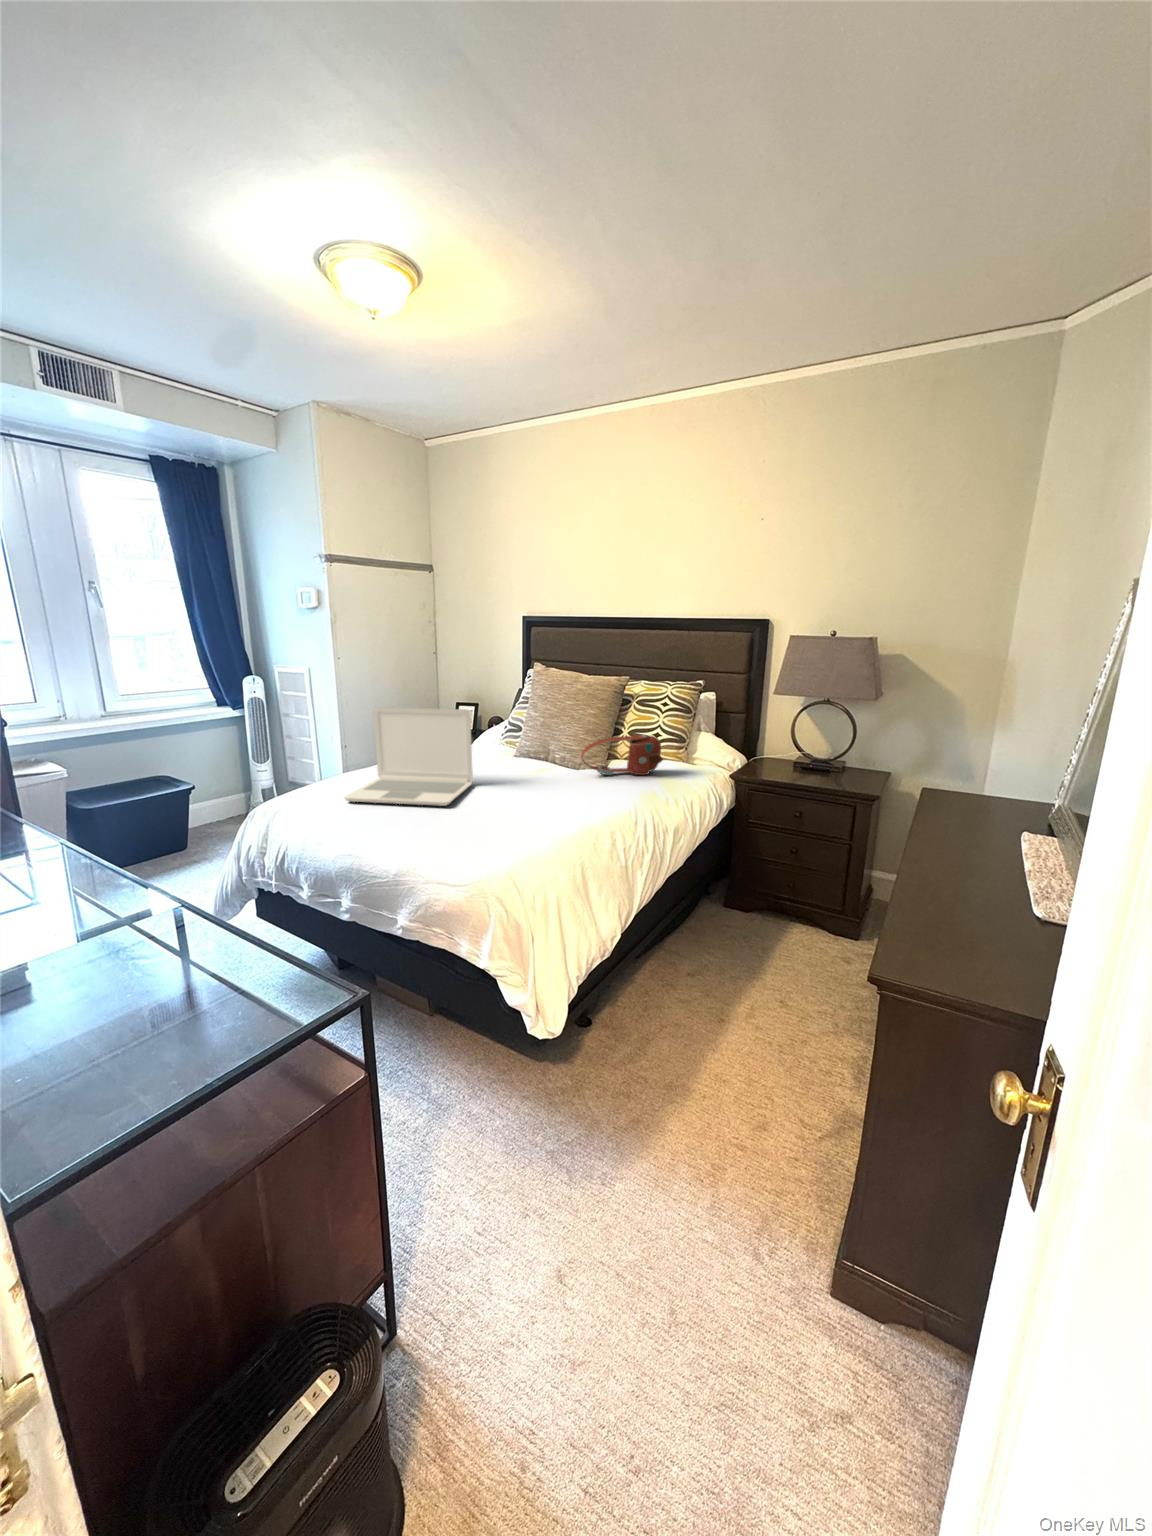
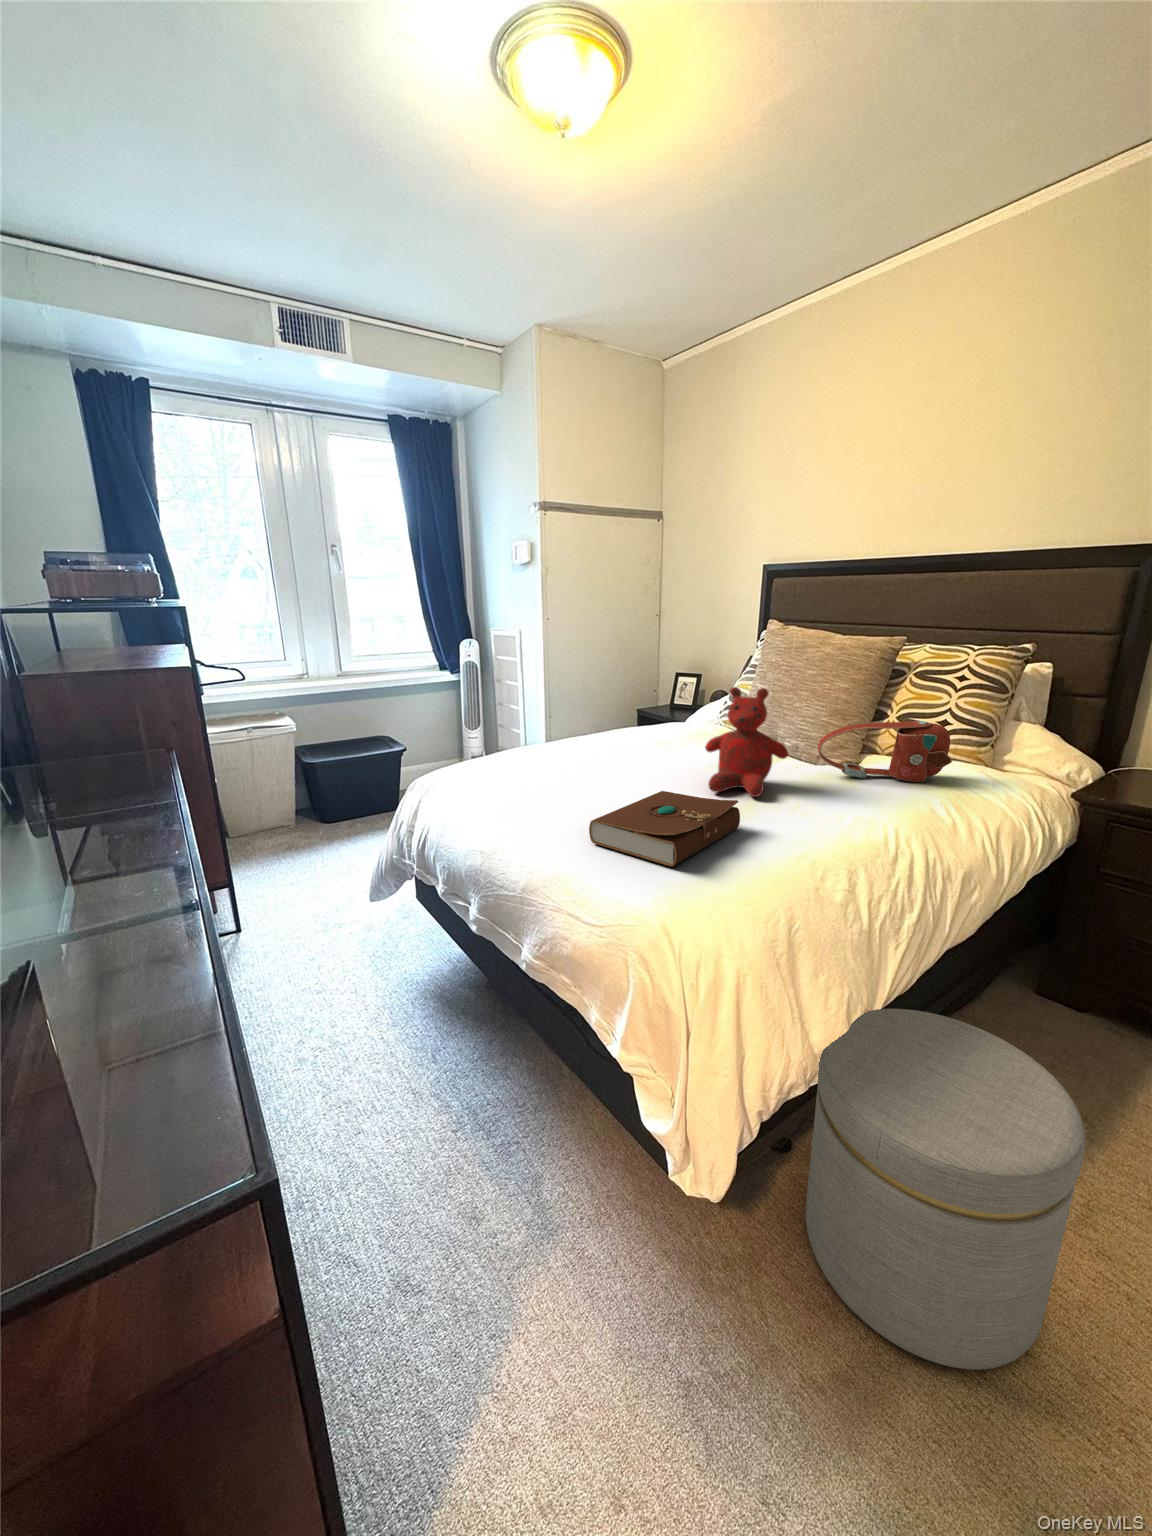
laptop: present [345,707,473,806] -> none [500,669,663,800]
teddy bear: none [505,717,564,794] -> present [705,687,789,797]
book: none [439,795,540,842] -> present [589,791,740,866]
ottoman: none [606,913,741,1102] -> present [806,1009,1085,1370]

